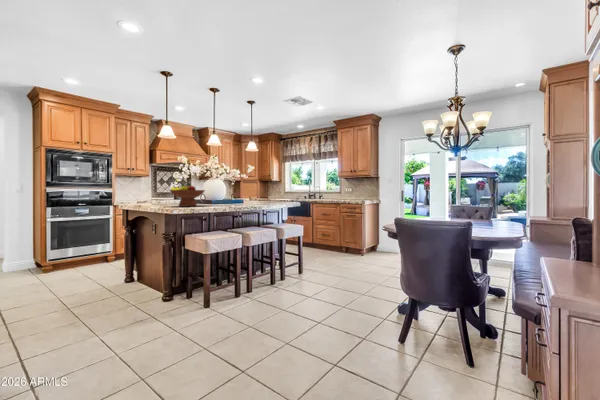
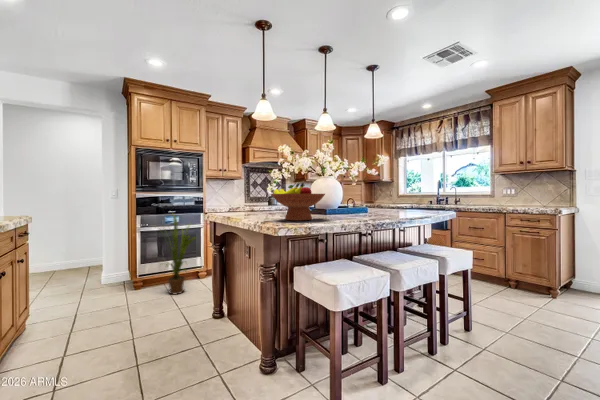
house plant: none [61,205,108,273] -> present [165,215,195,295]

